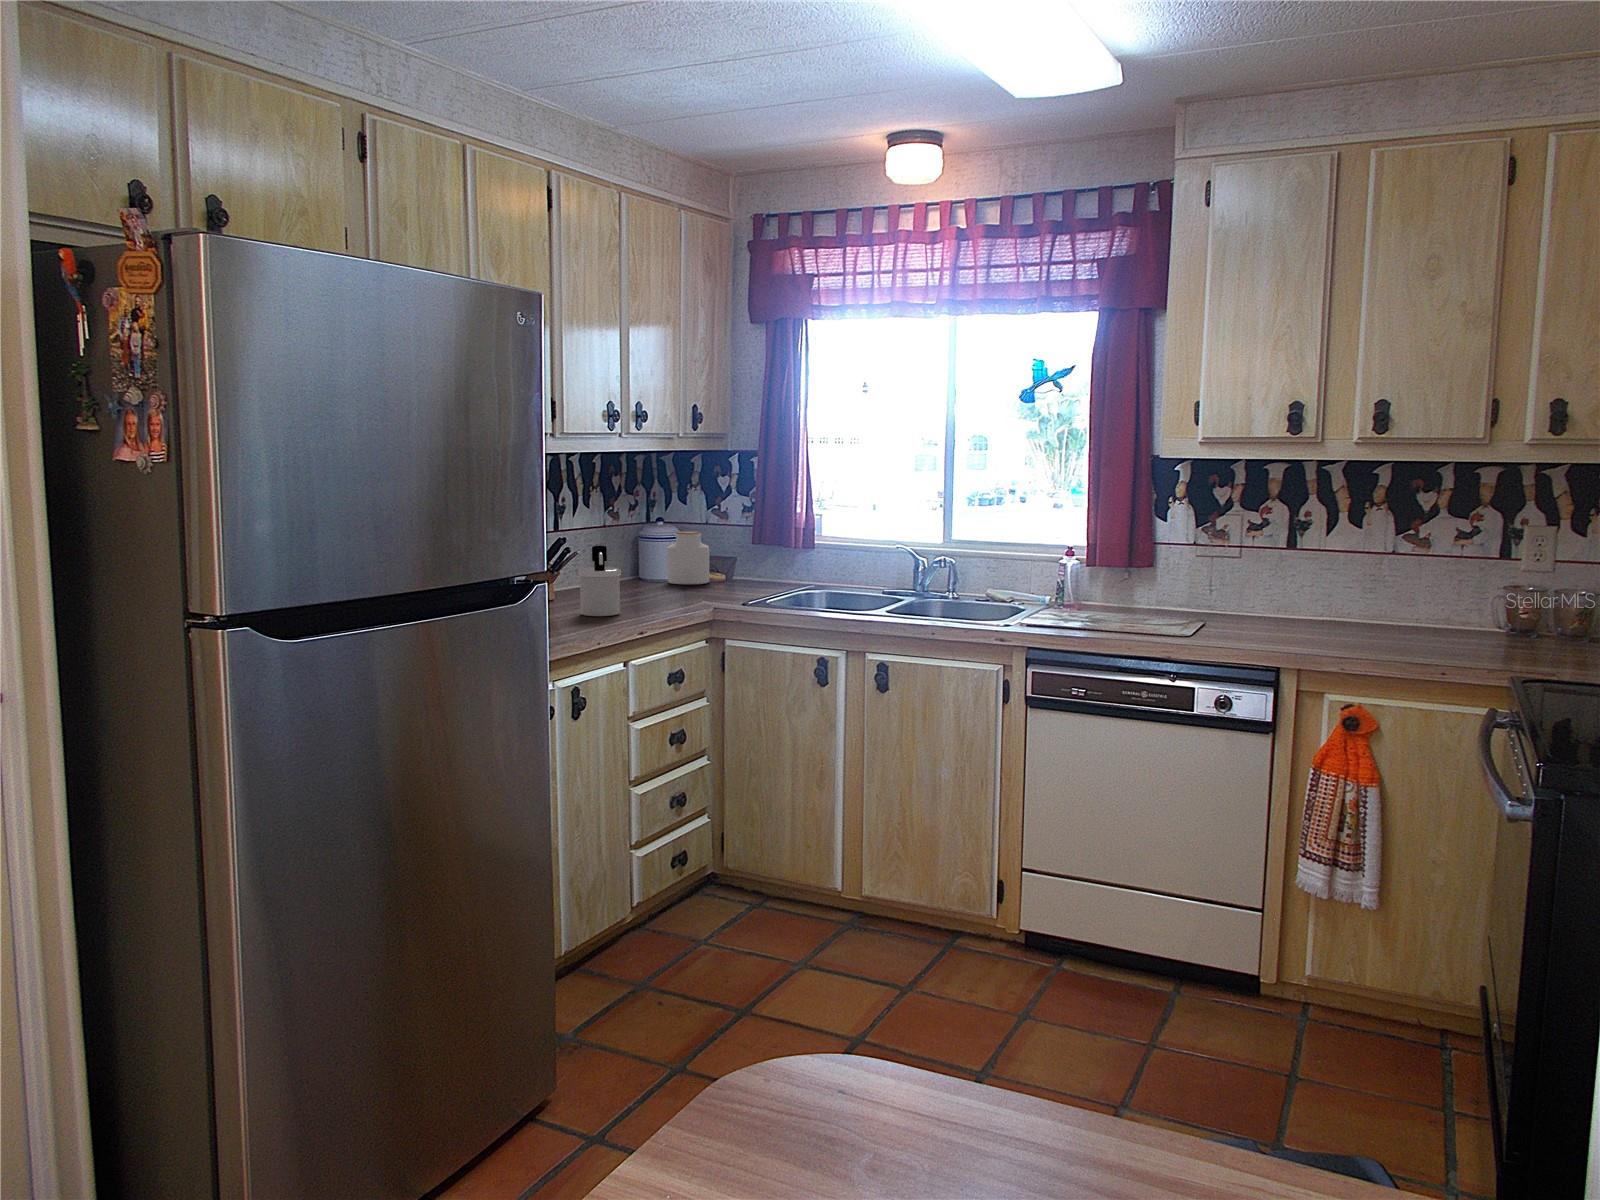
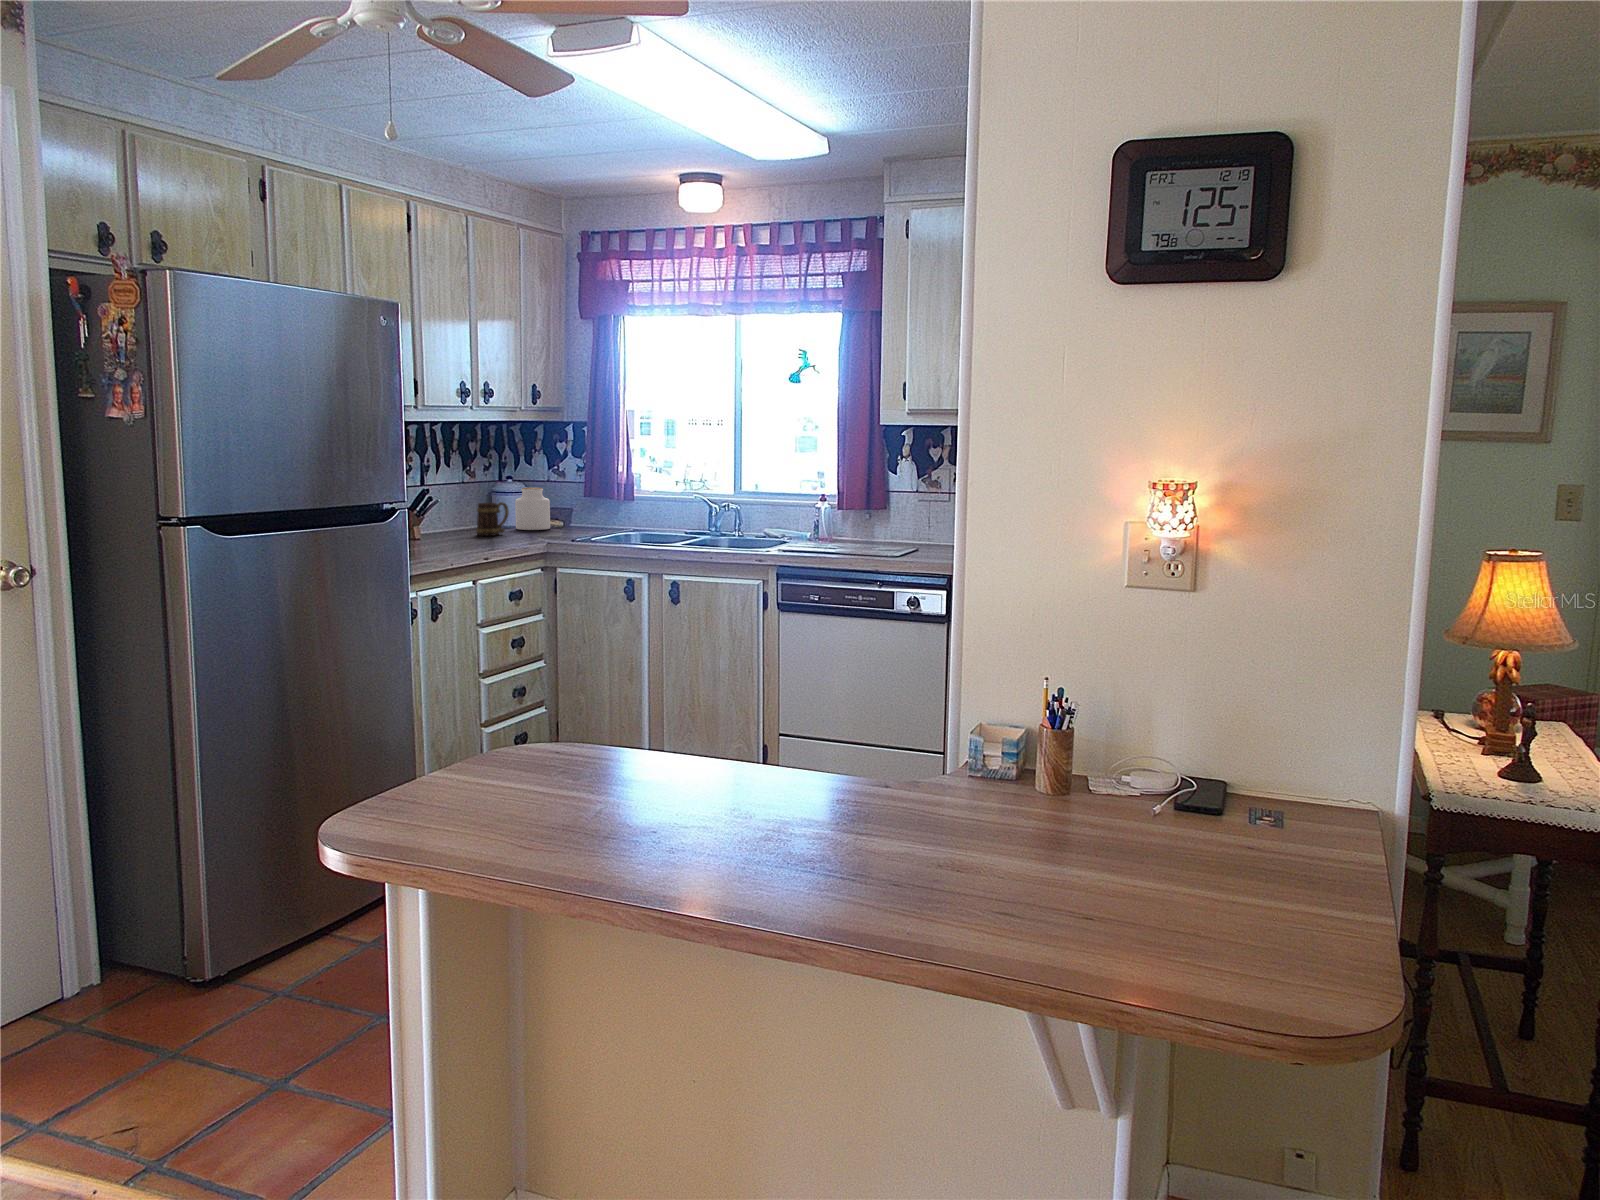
soap dispenser: present [578,546,621,616] -> none [436,493,470,548]
mug: none [623,552,662,594] -> present [476,502,509,536]

